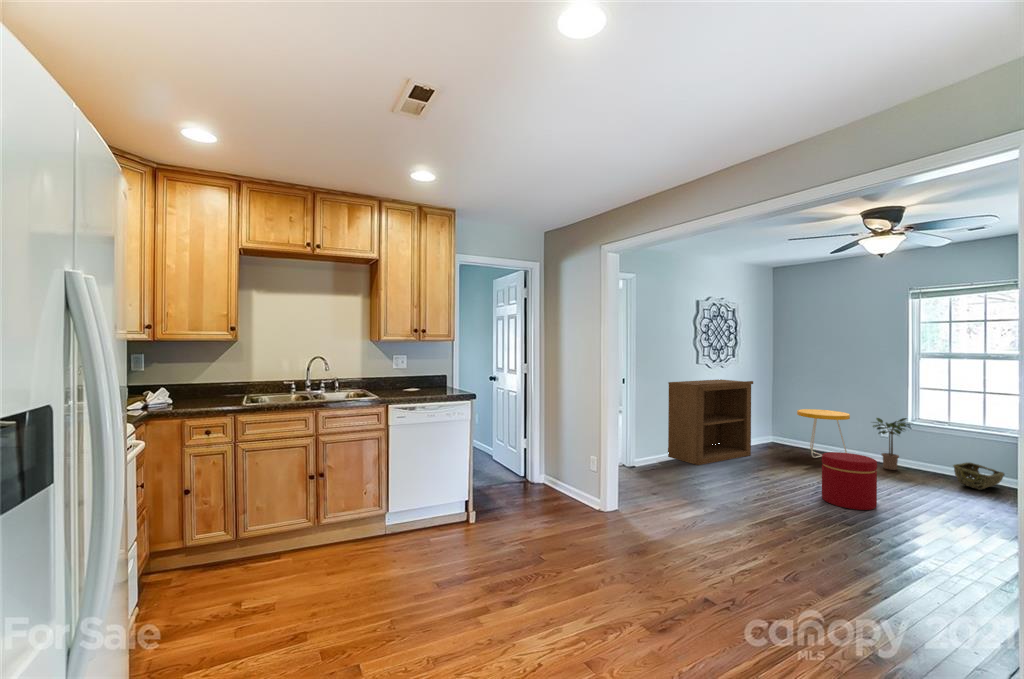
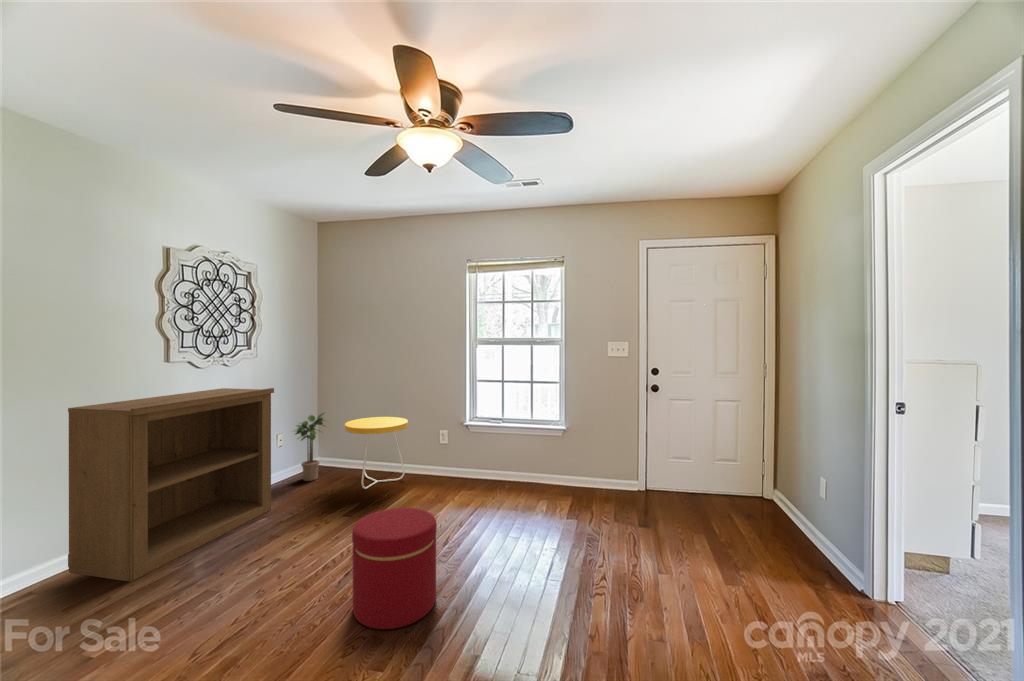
potted plant: present [873,418,910,470] -> present [296,413,328,481]
woven basket: present [953,463,1004,490] -> none [510,463,550,498]

